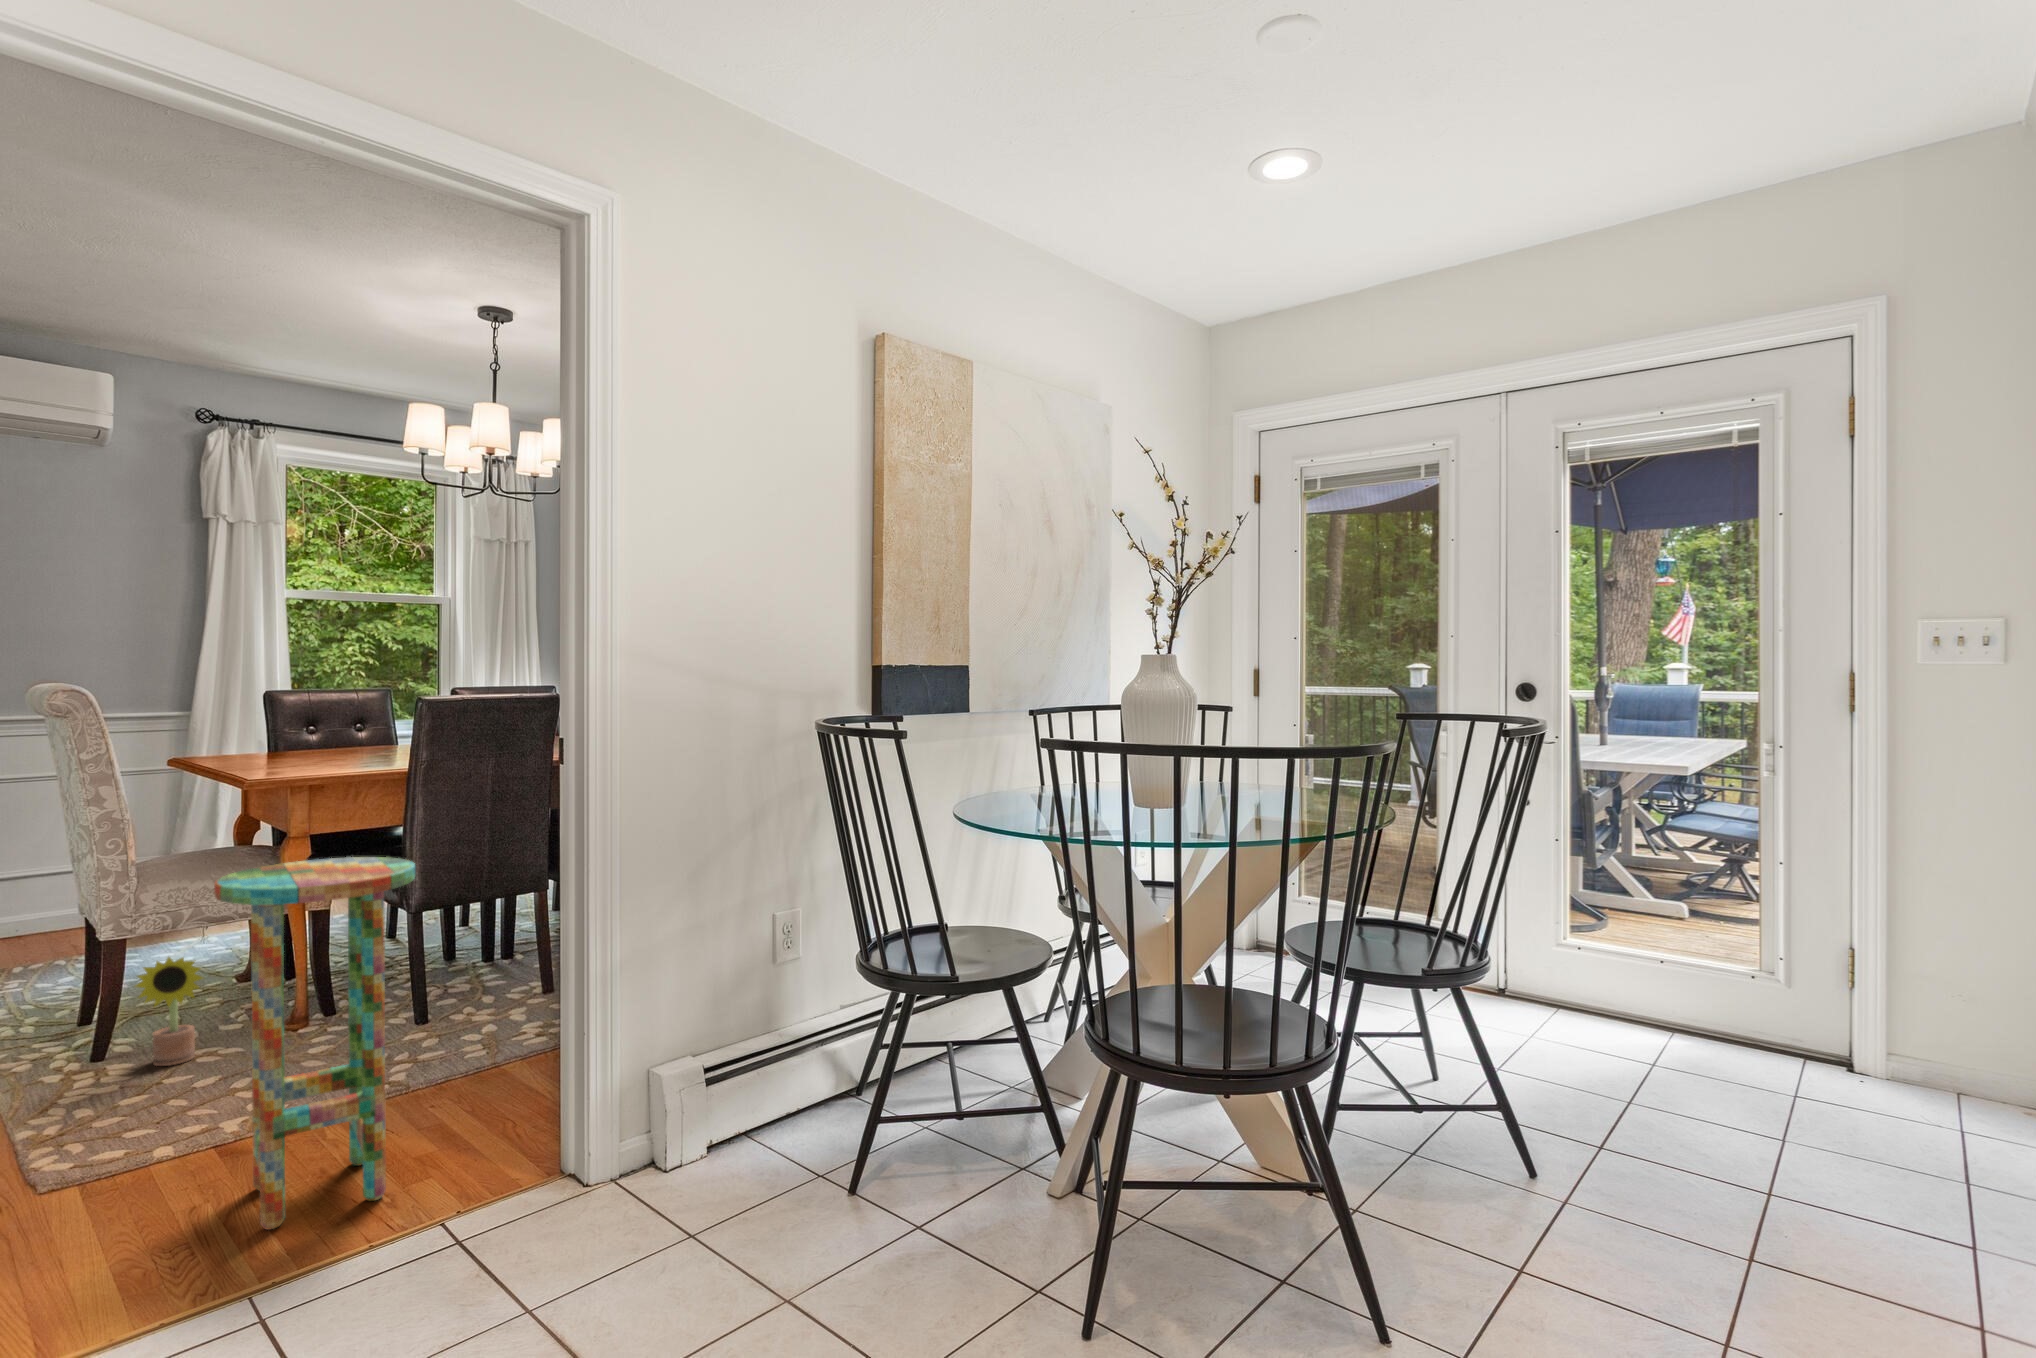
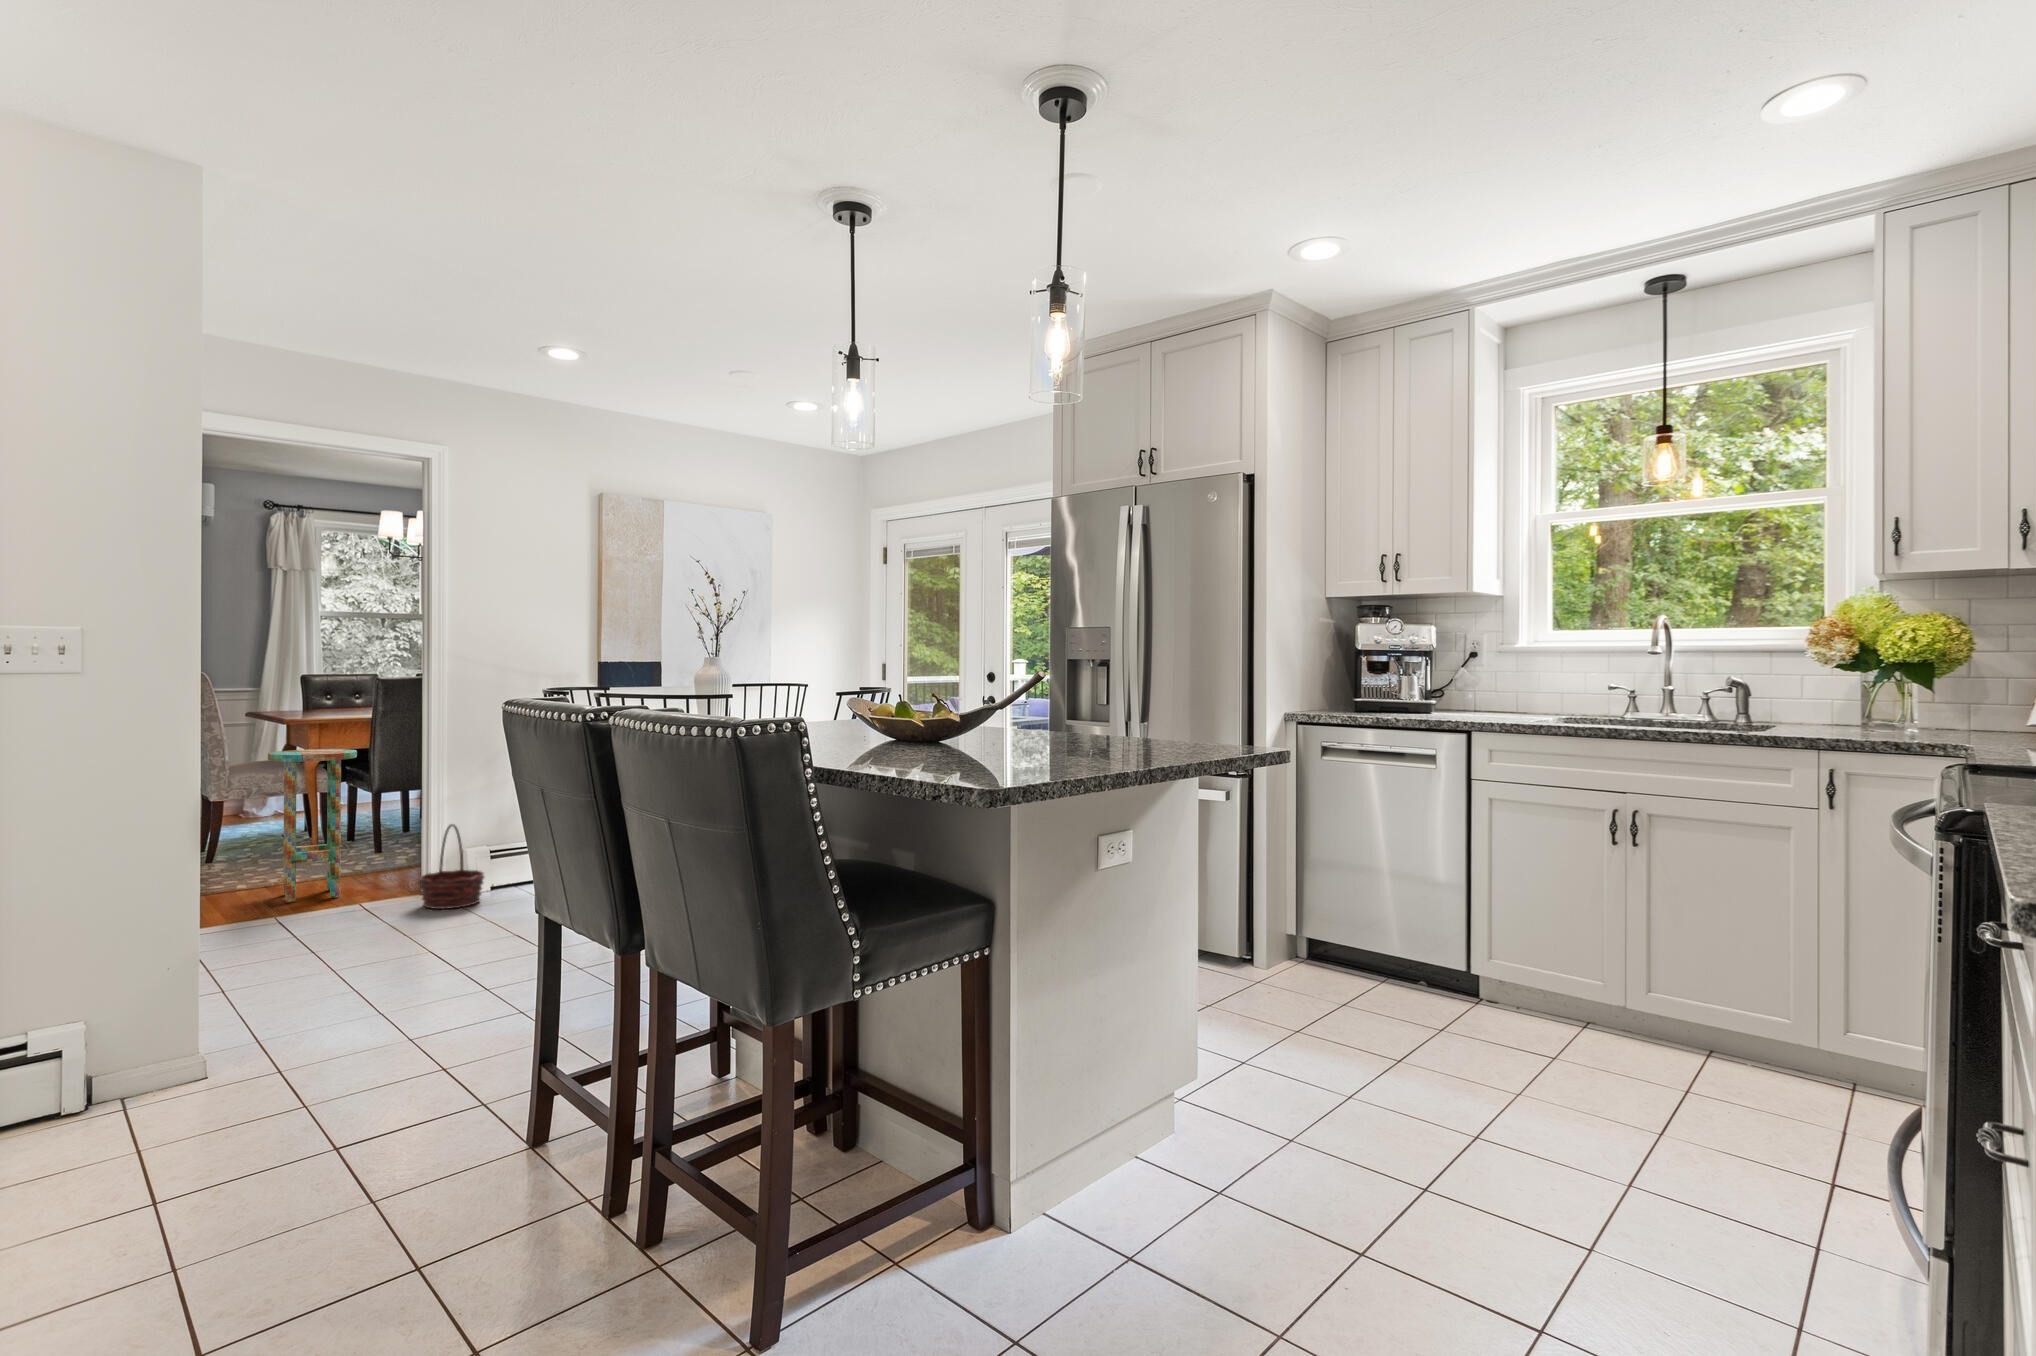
decorative plant: present [135,957,203,1066] -> none [229,808,265,865]
basket: none [583,1039,729,1254] -> present [419,824,484,909]

